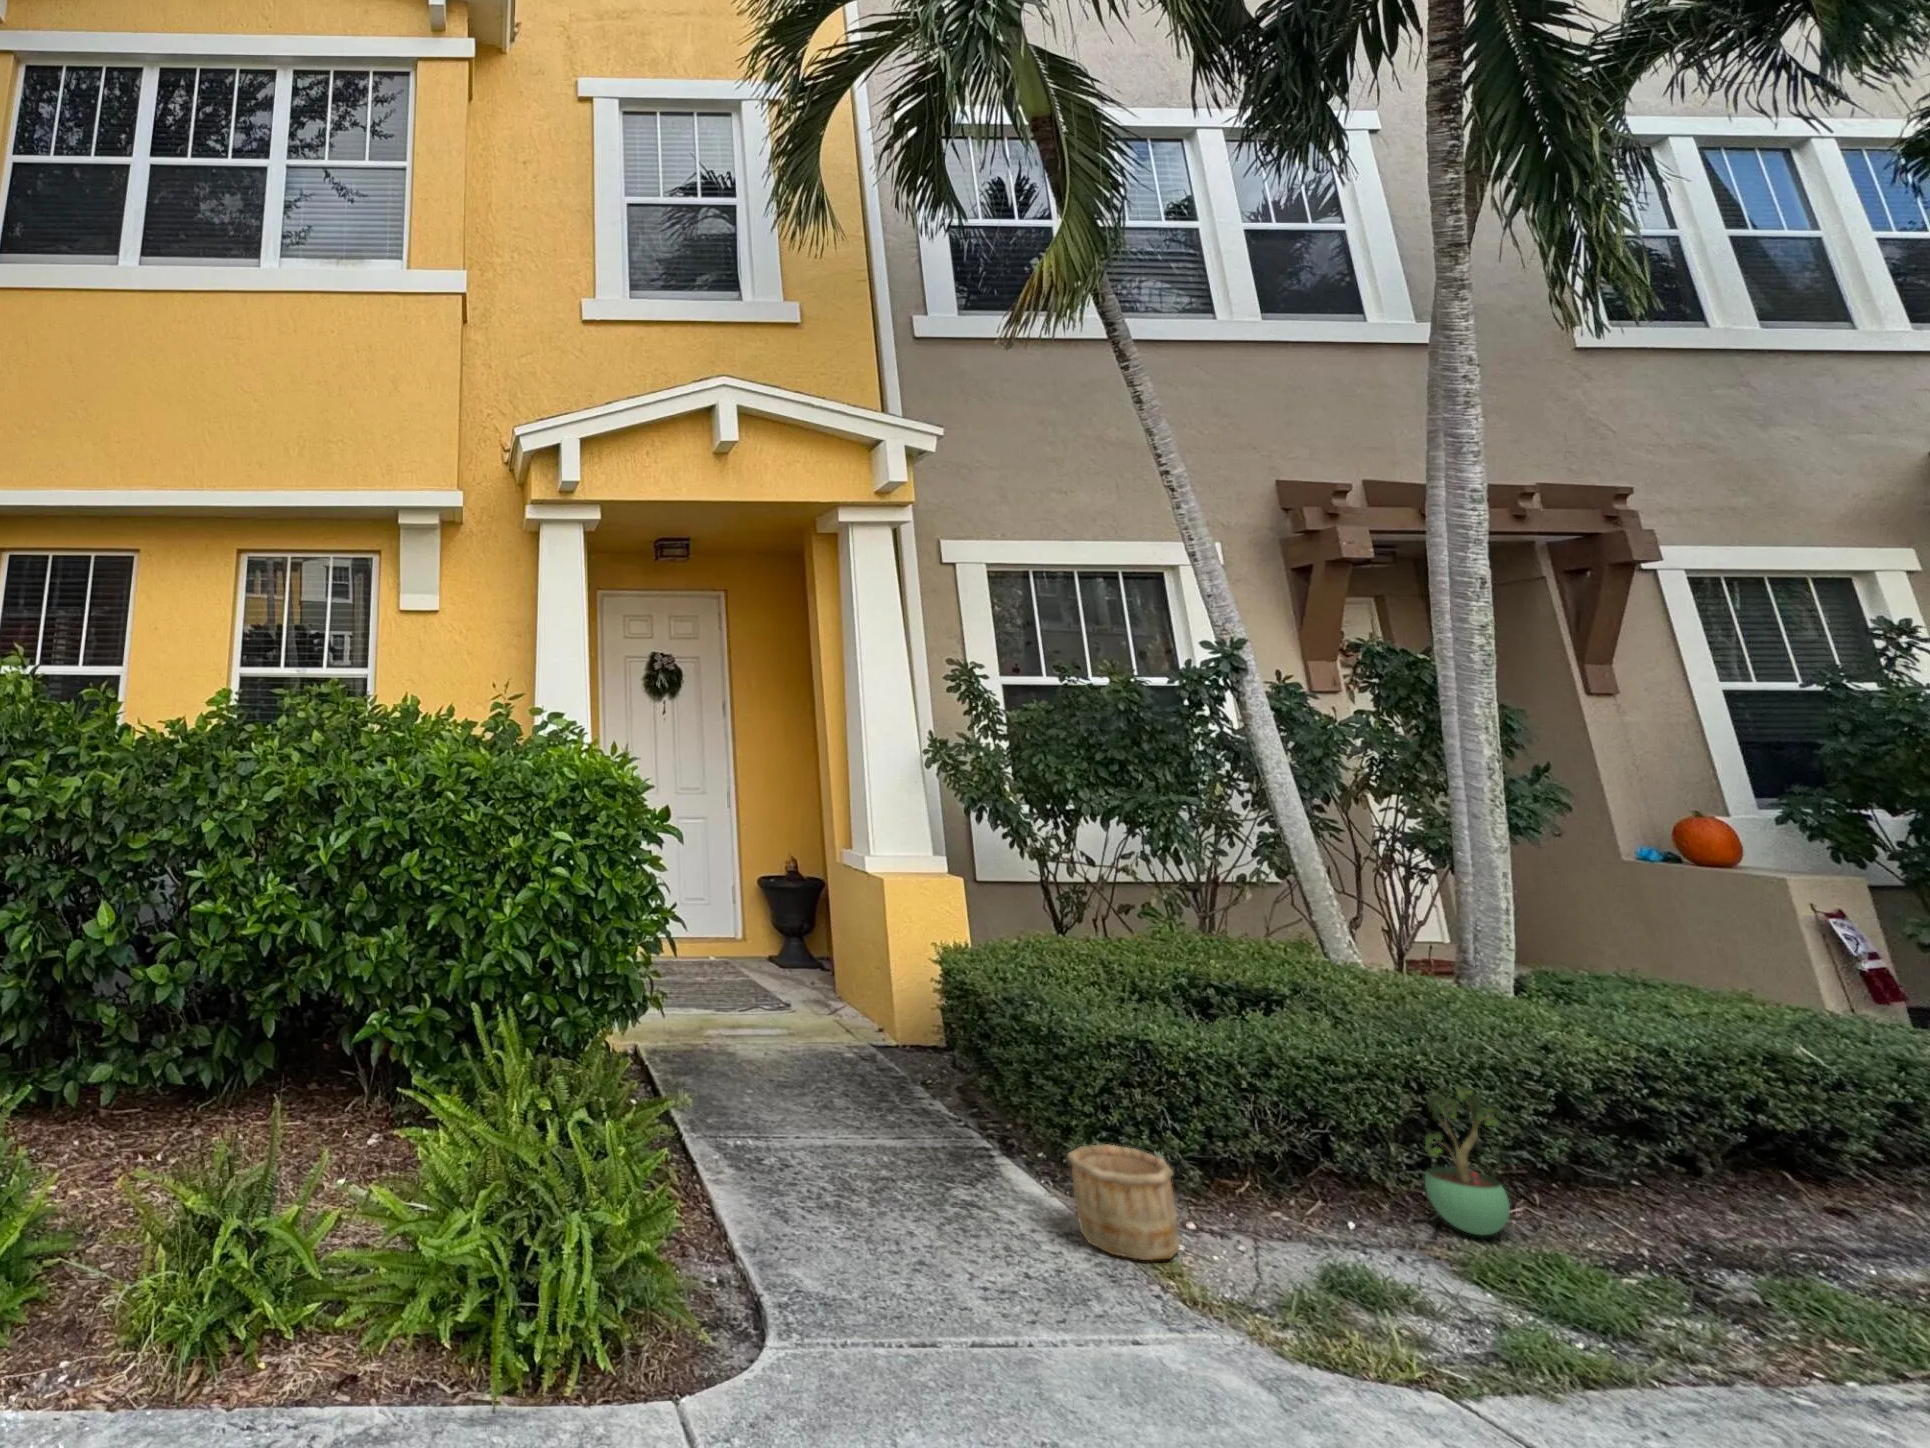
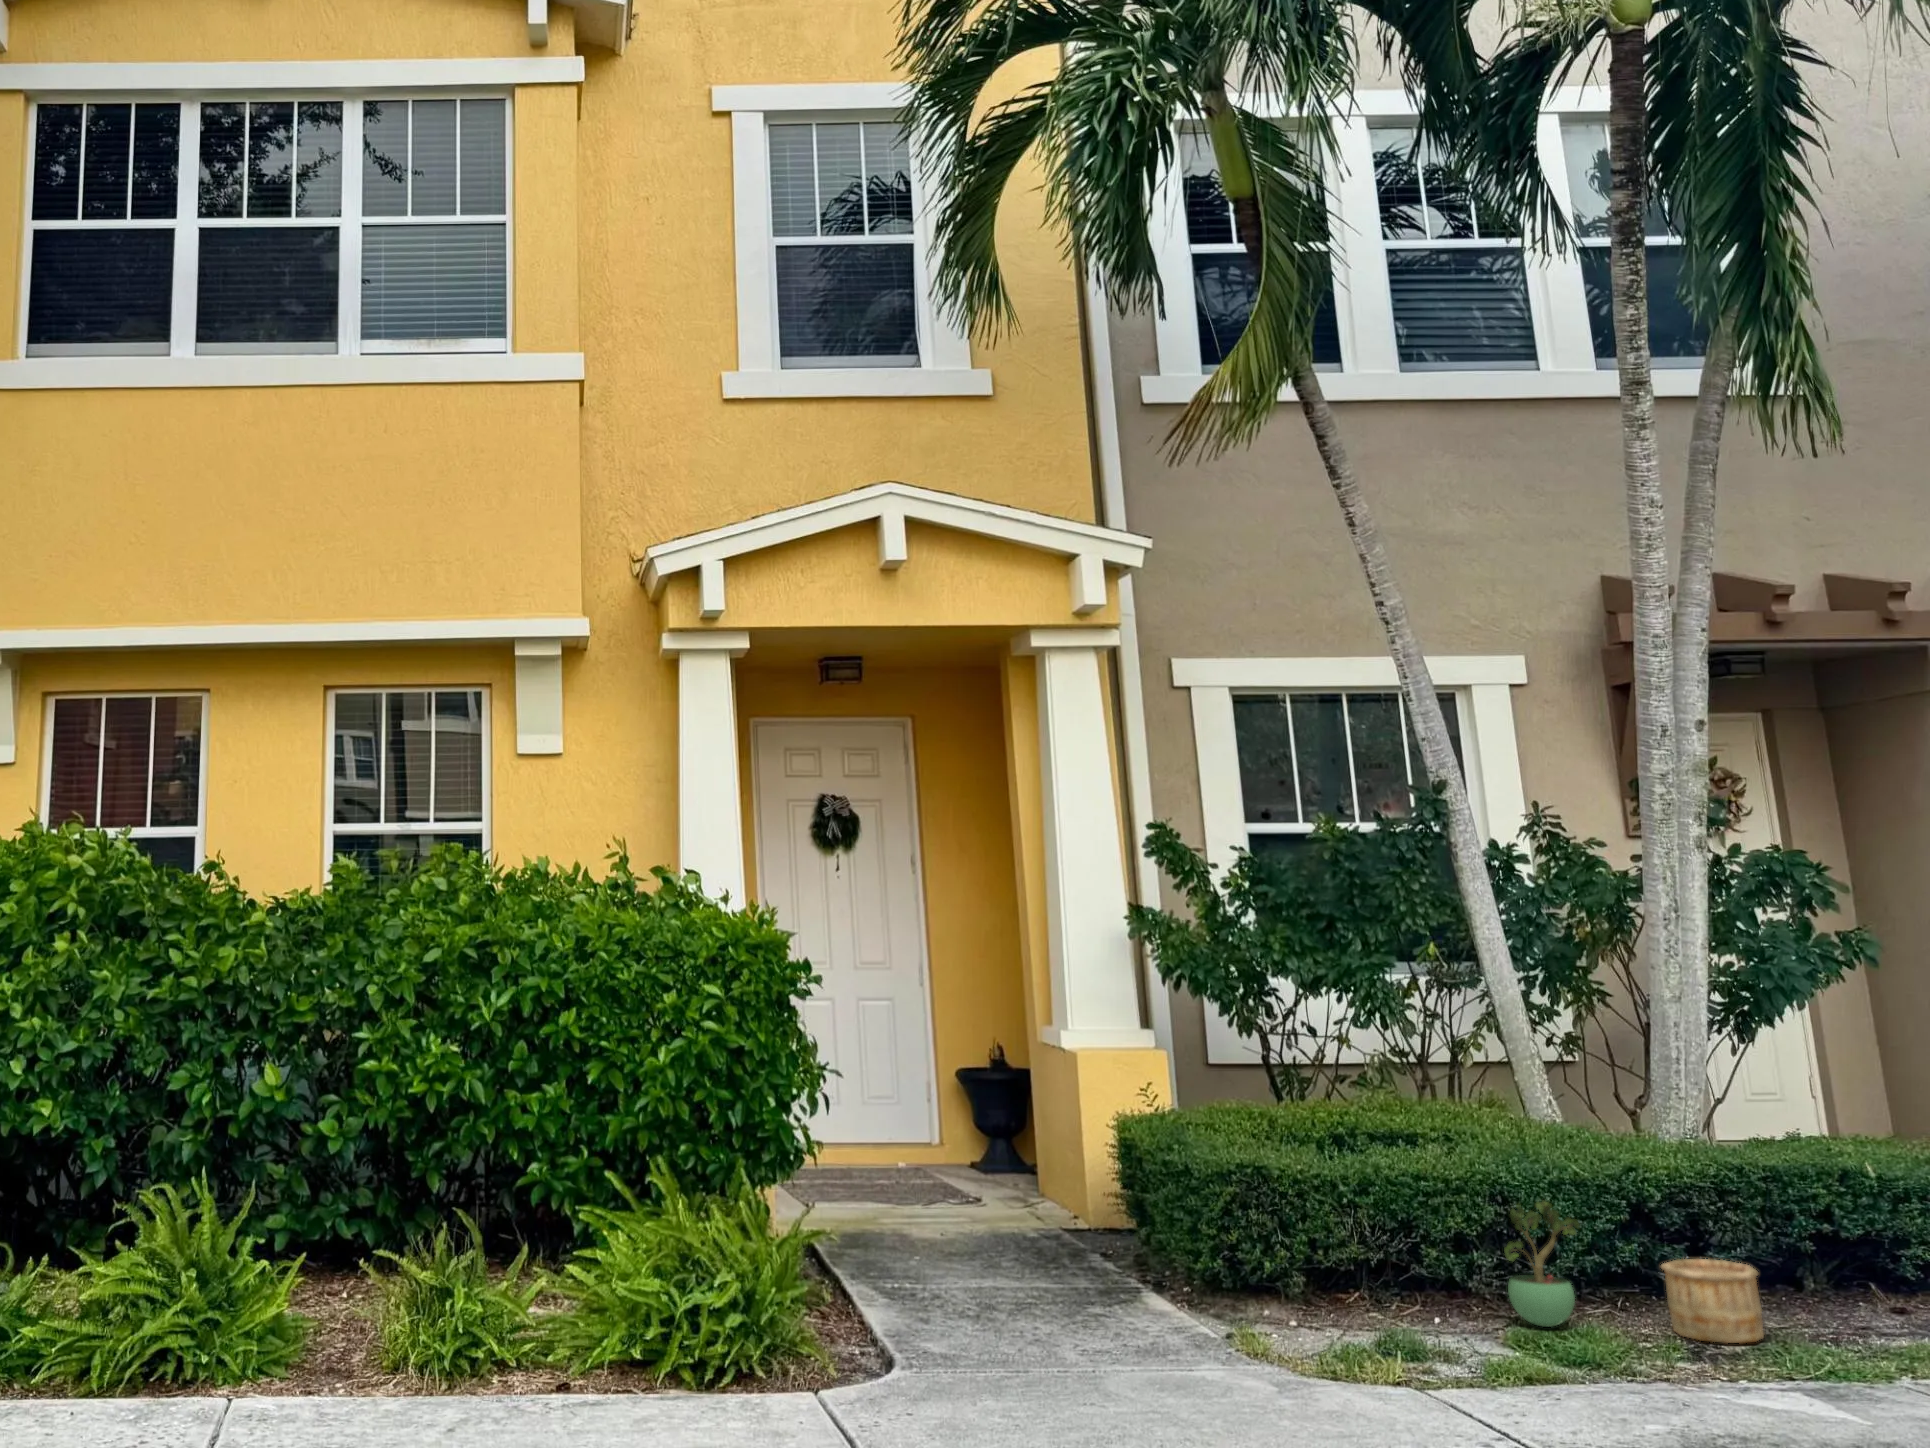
wooden bucket: present [1067,1144,1179,1260] -> present [1661,1259,1764,1343]

